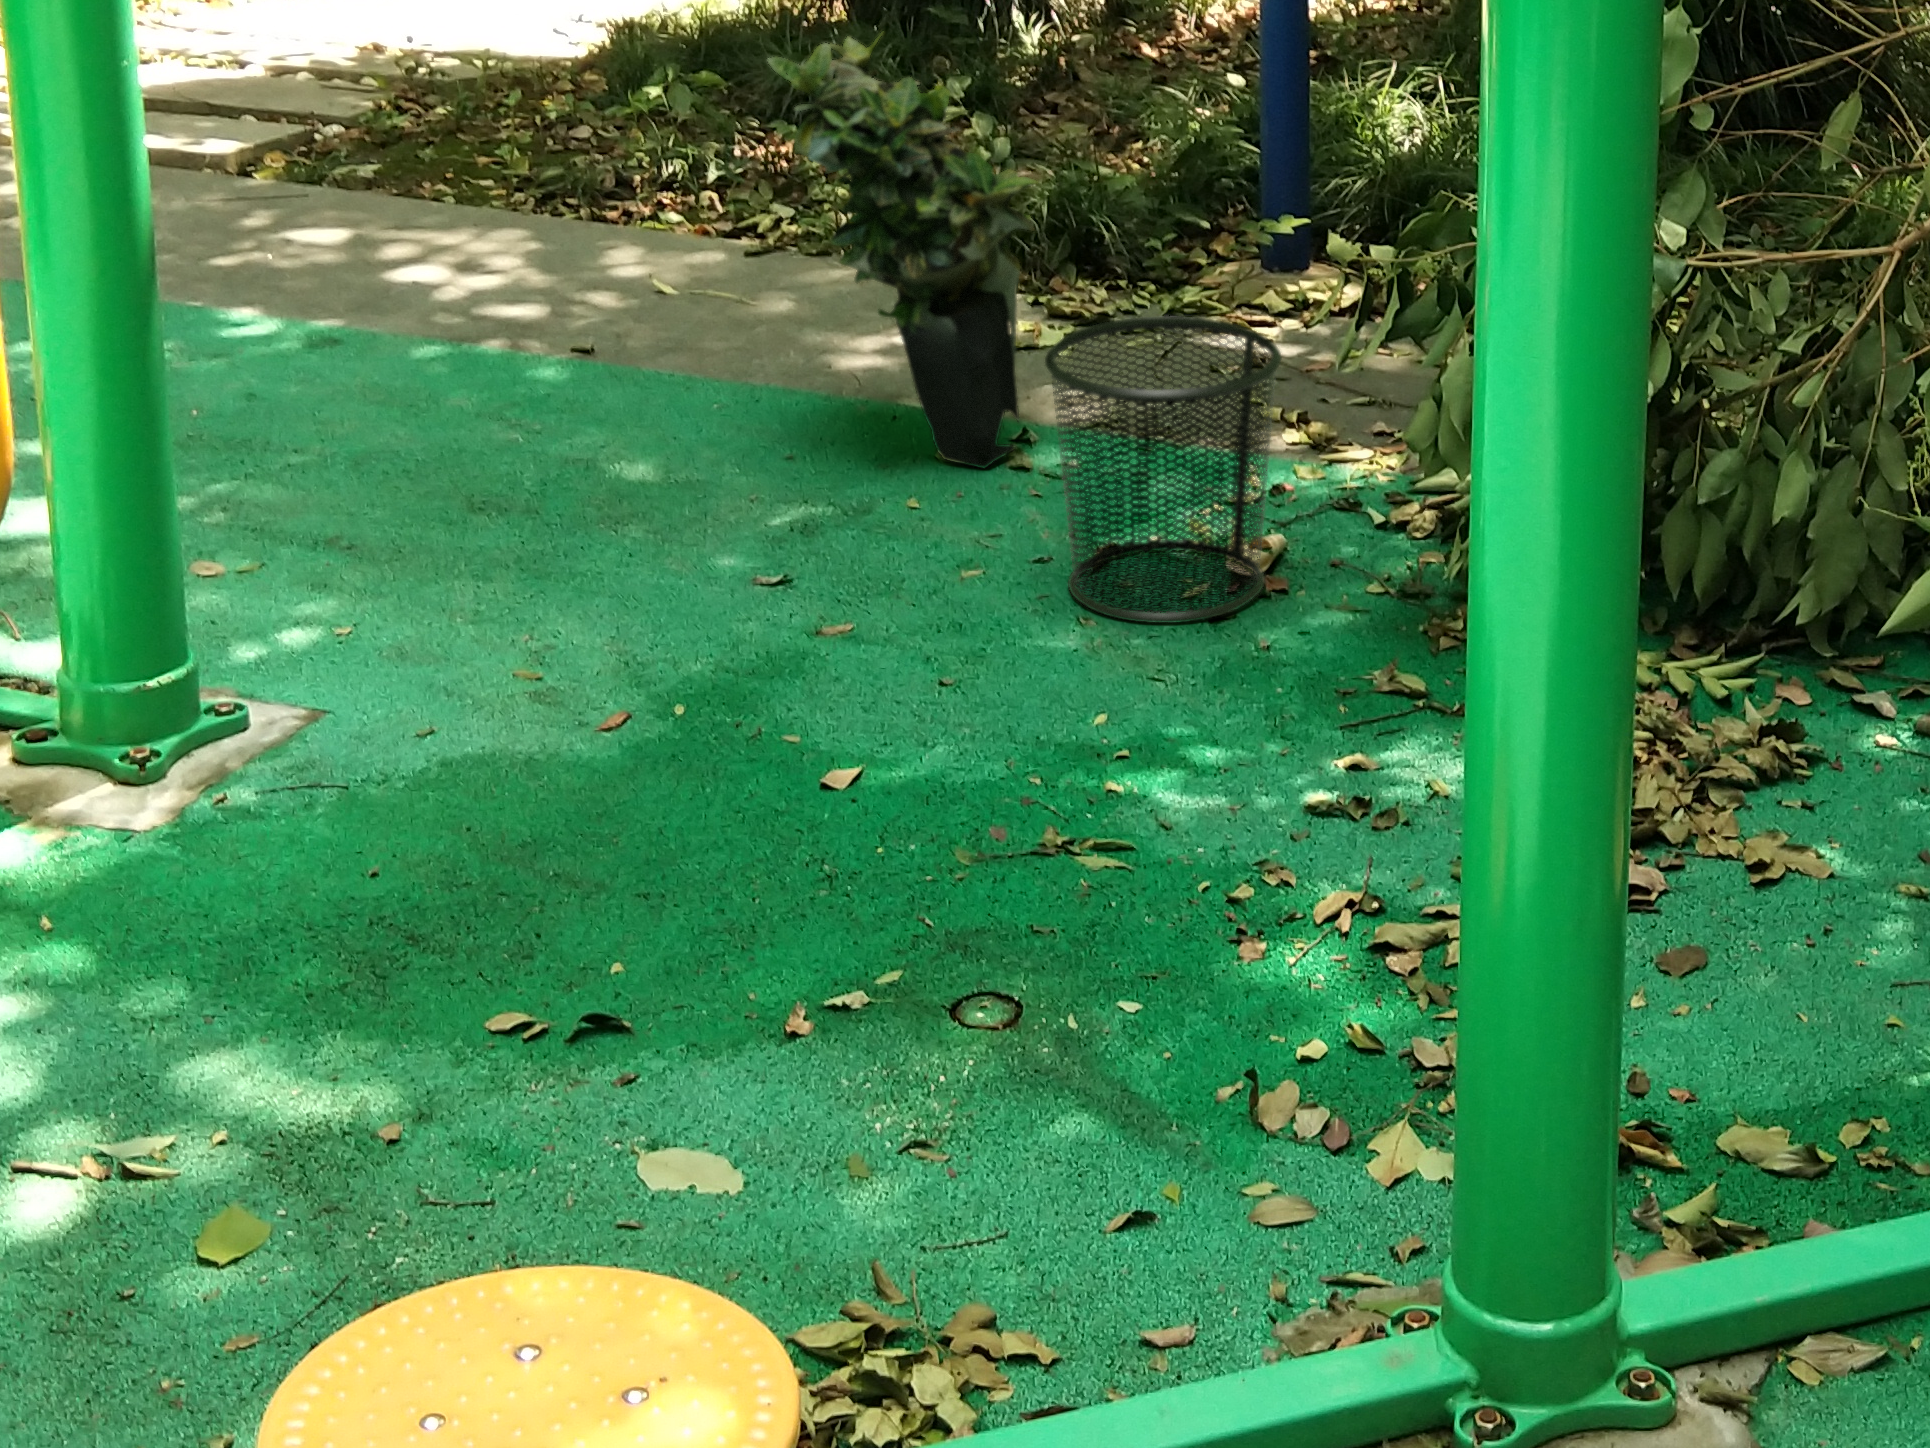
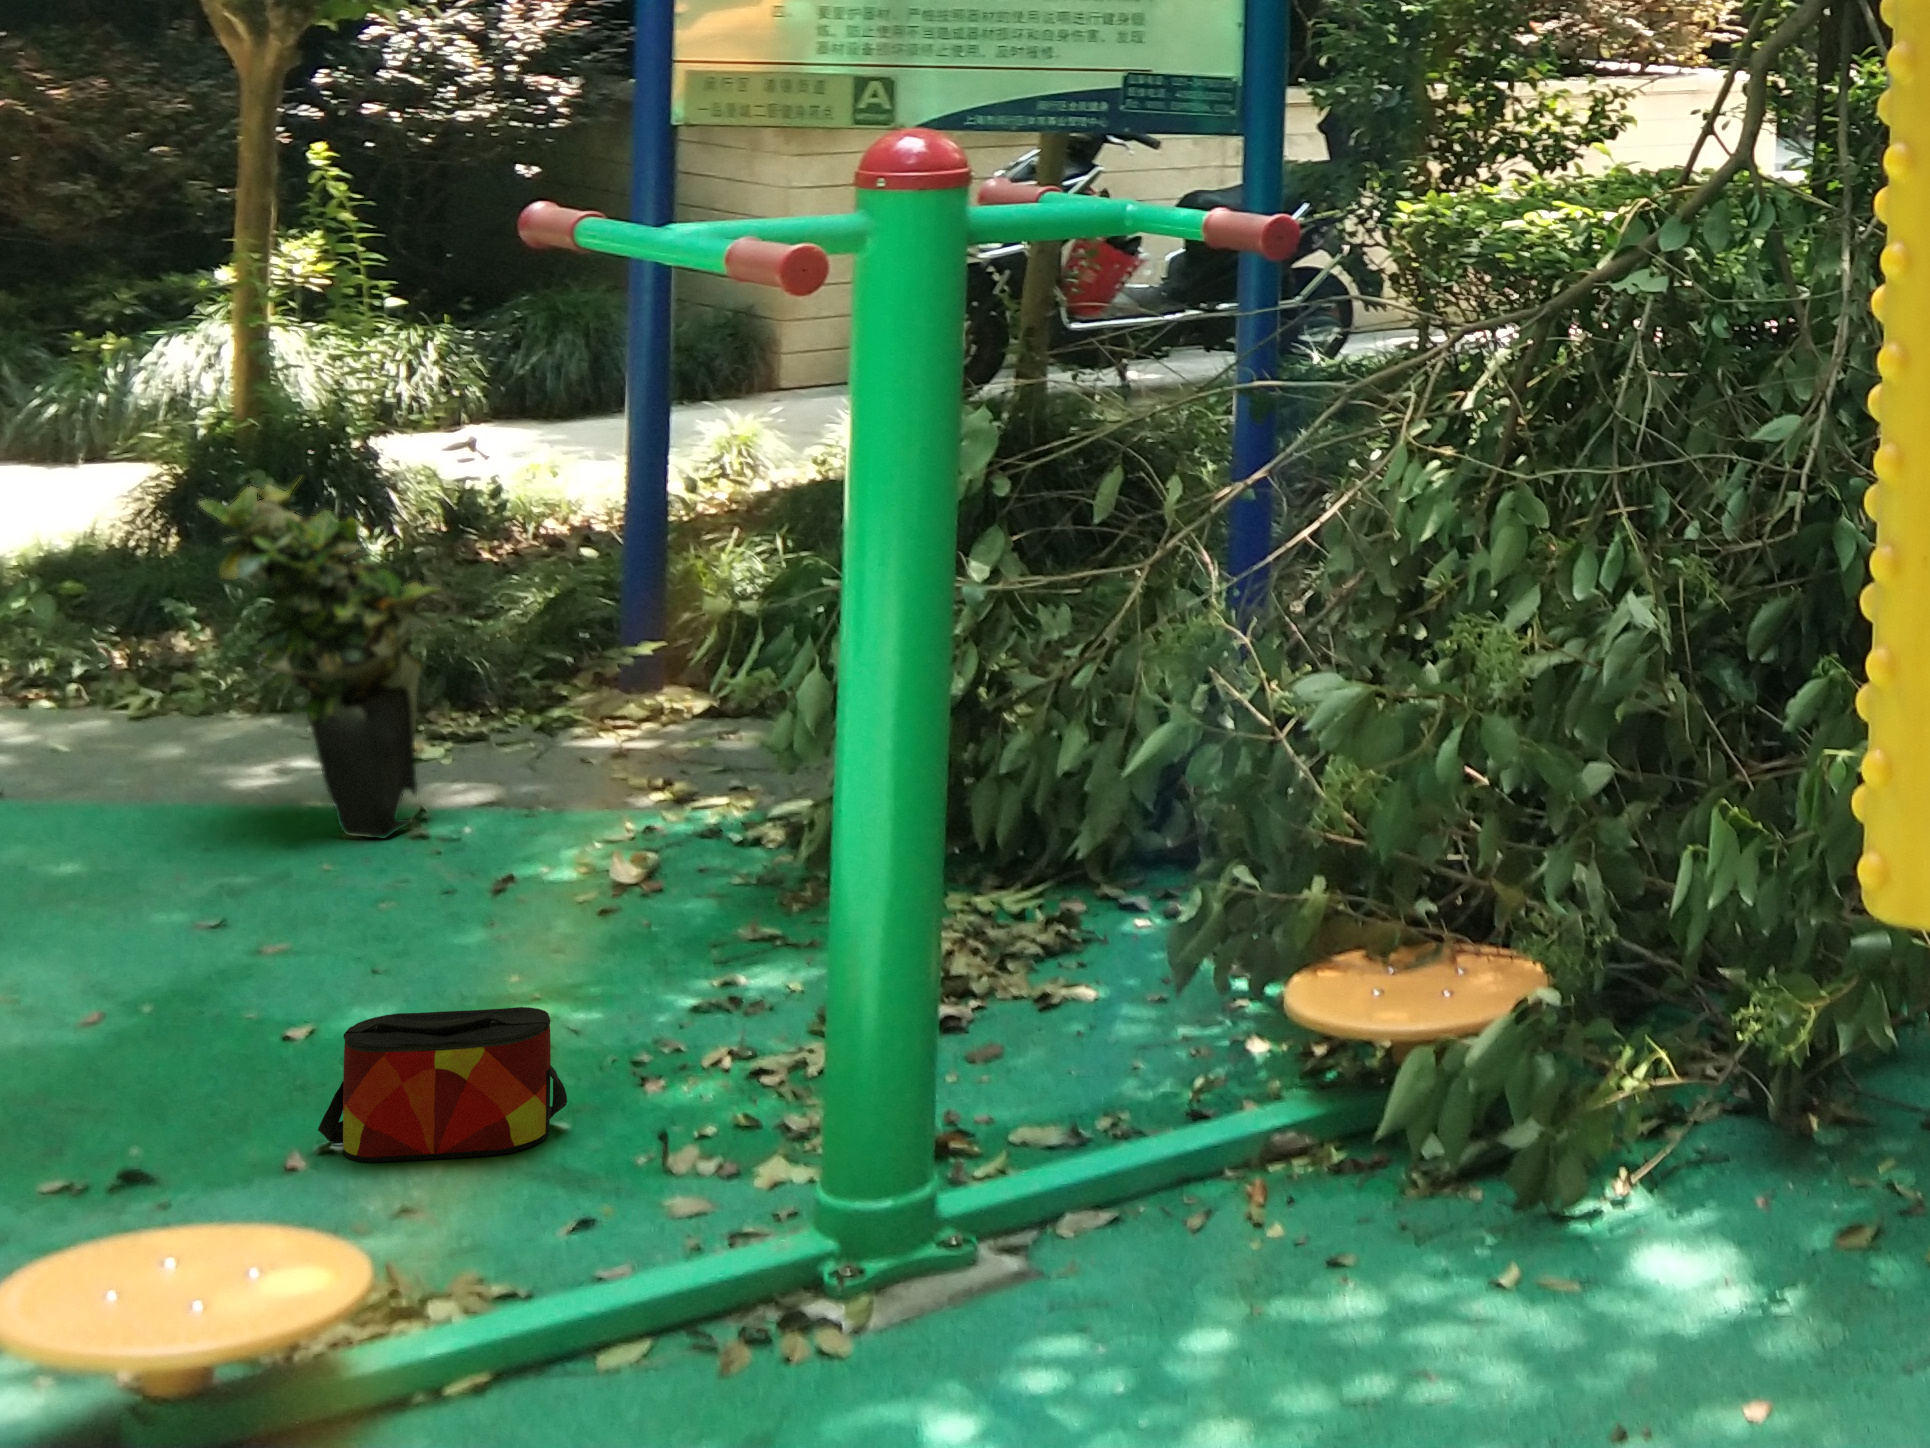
waste bin: present [1045,316,1282,623] -> none [462,672,666,917]
bag: none [833,838,1127,1046] -> present [318,1007,567,1162]

